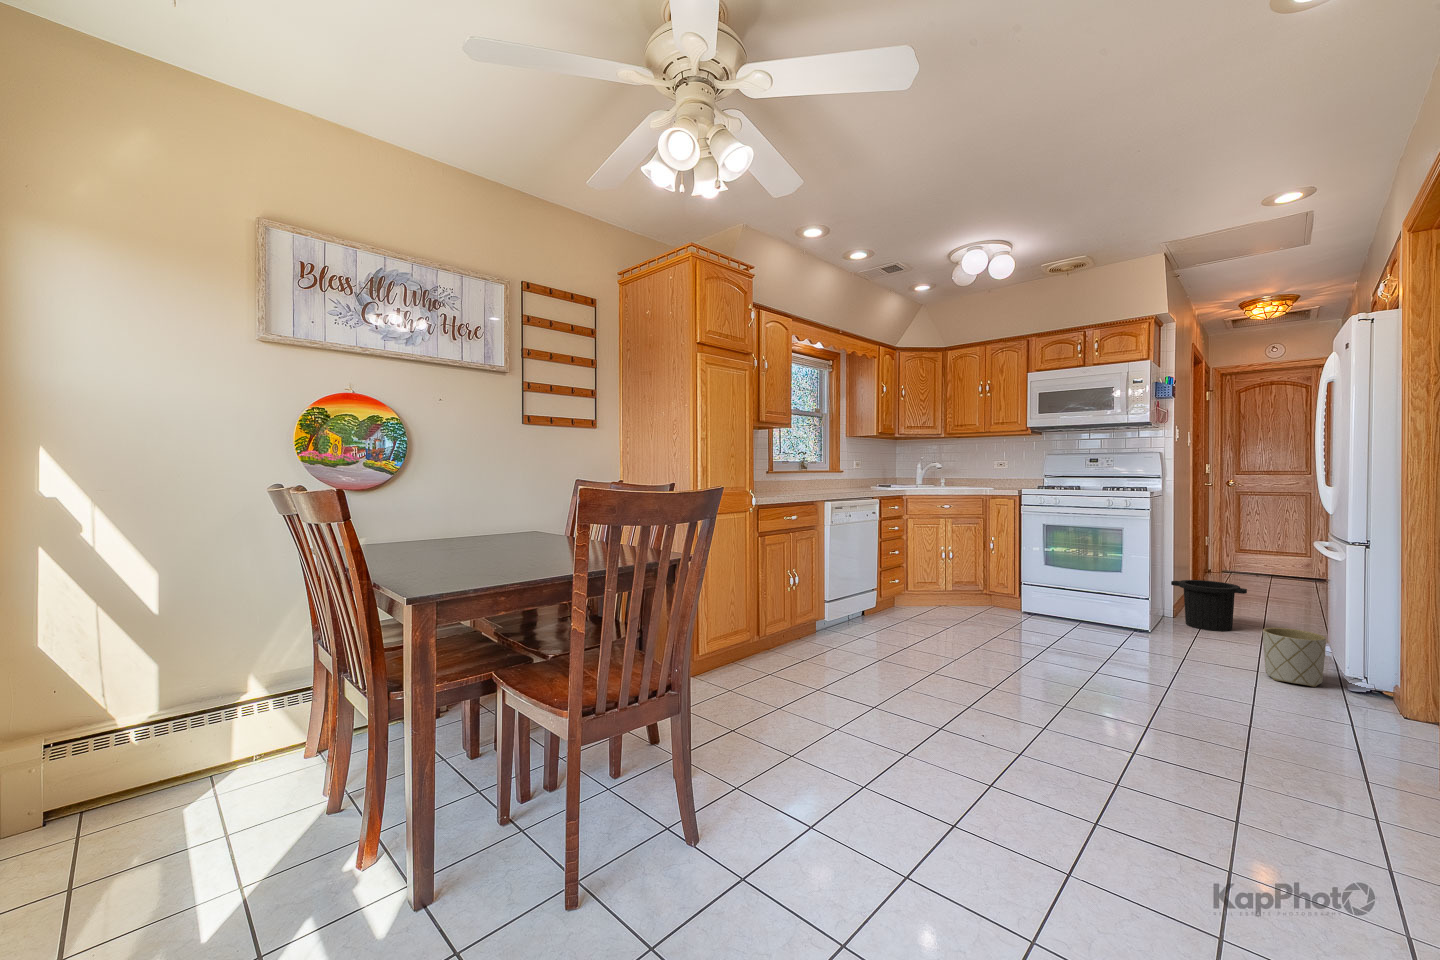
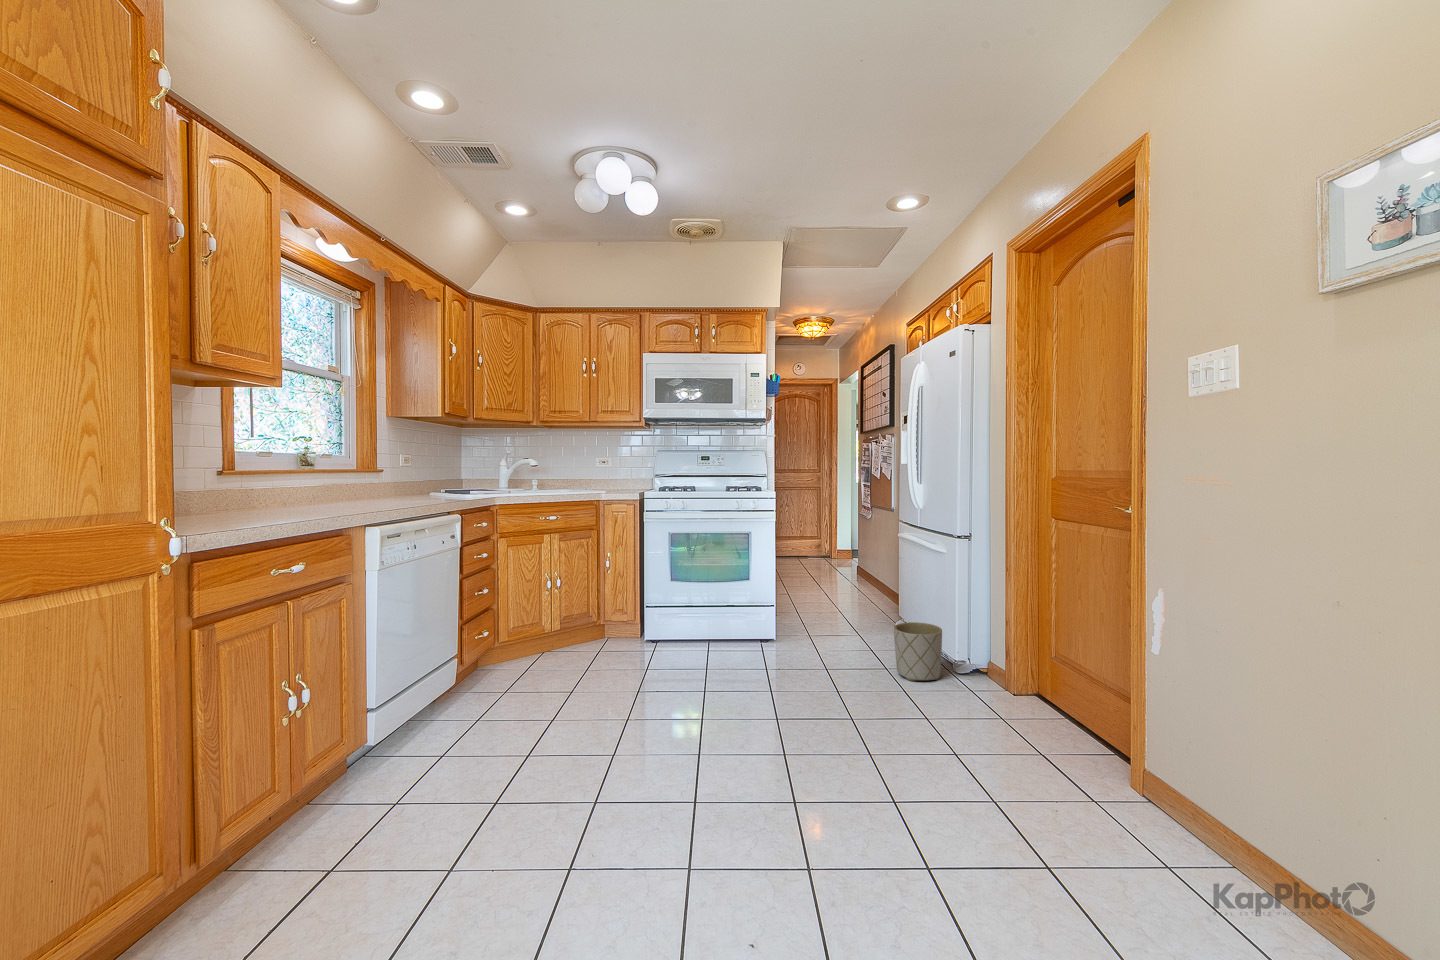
trash can: present [1171,580,1247,631] -> none [778,576,838,628]

